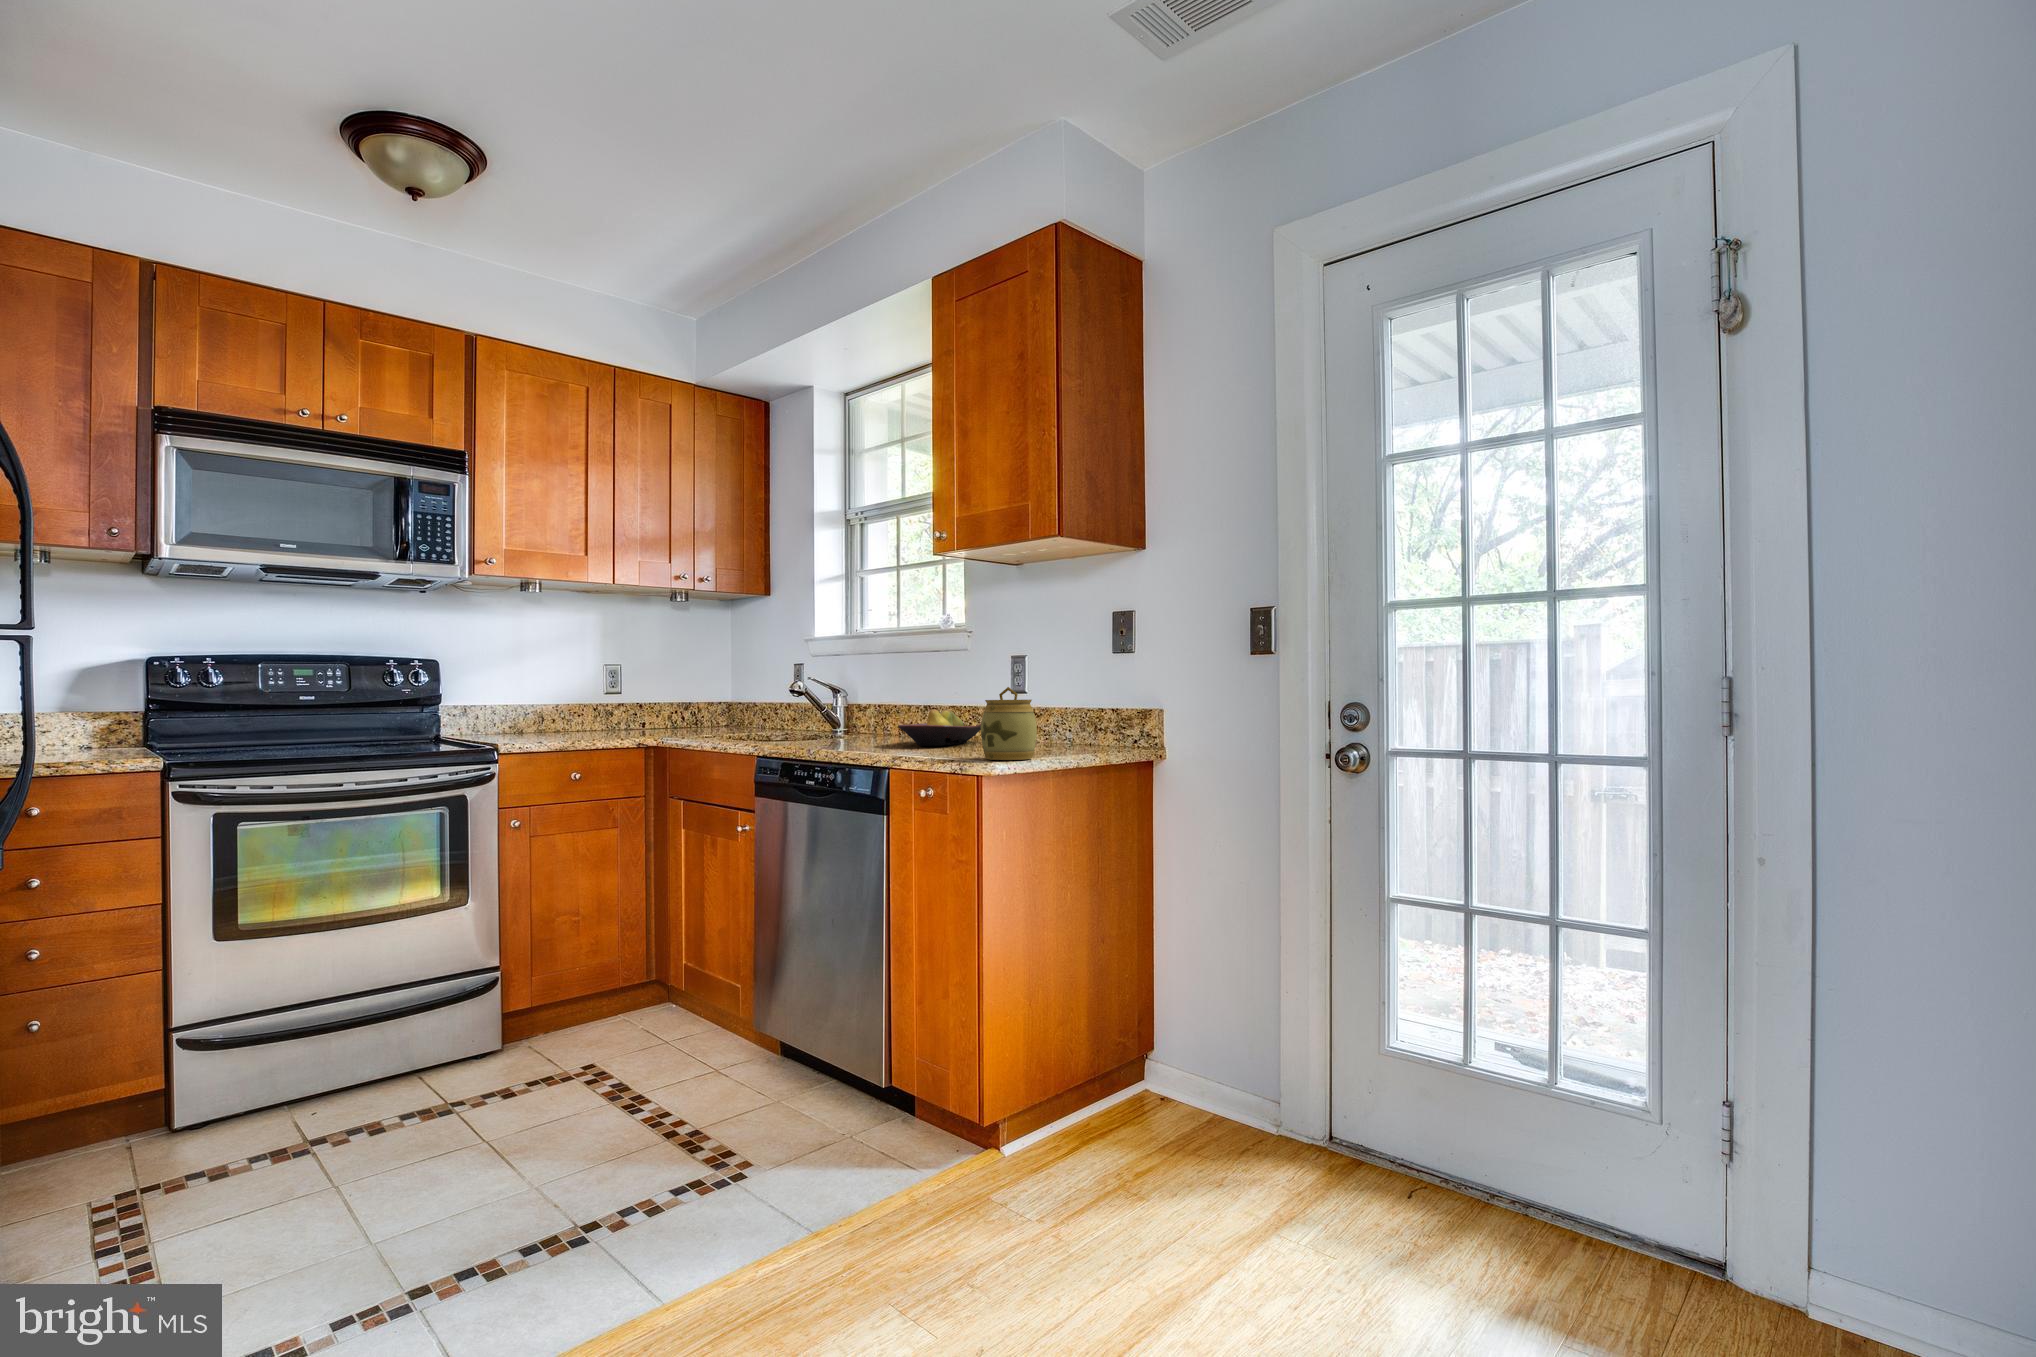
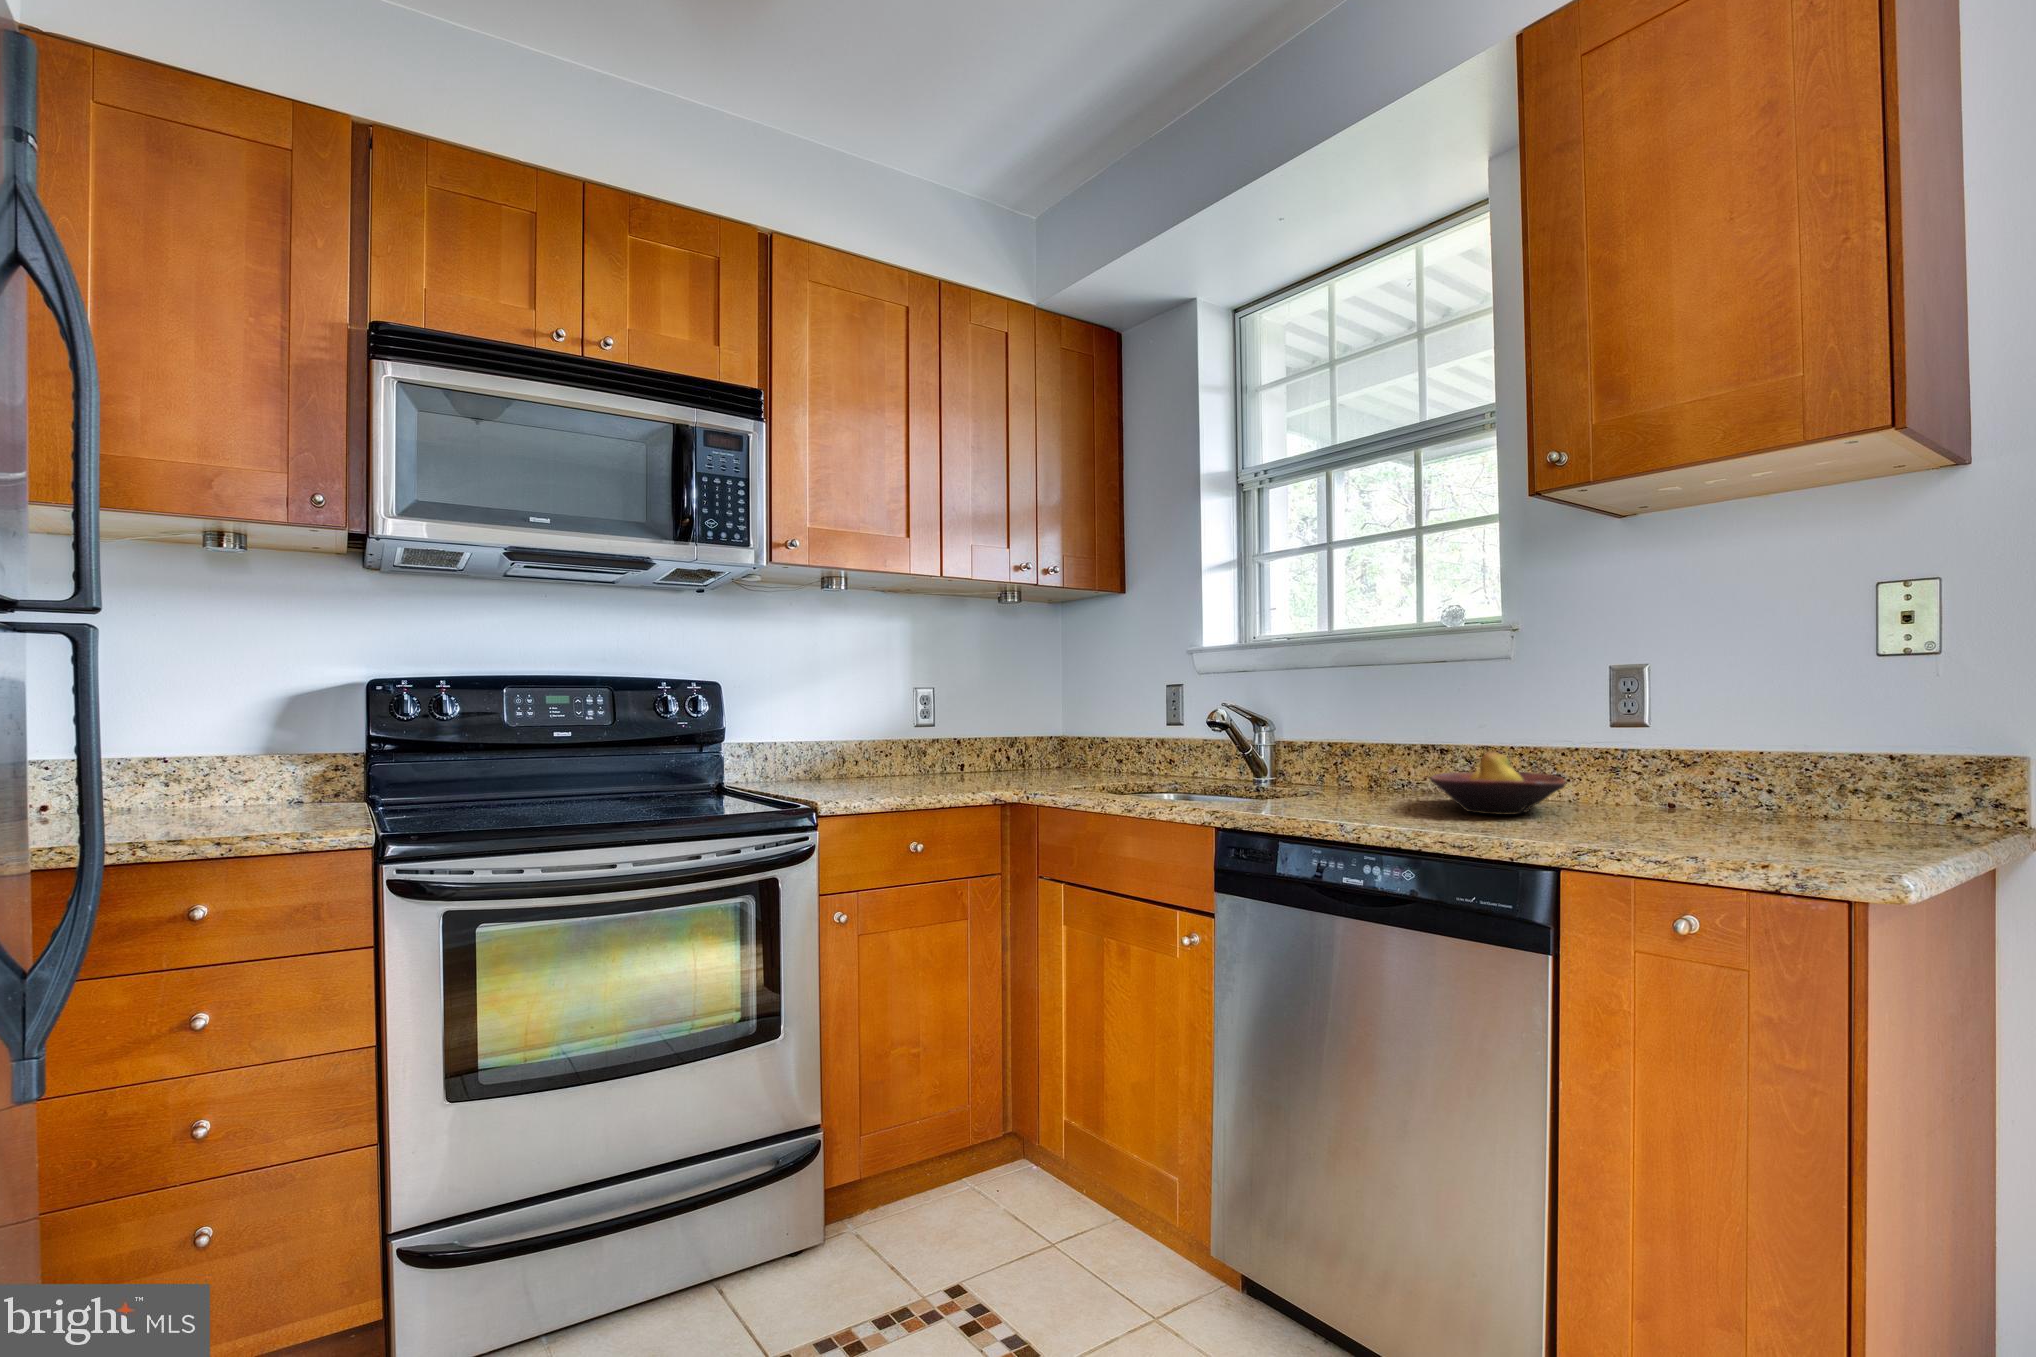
jar: present [981,687,1037,760] -> none [1722,717,1848,861]

